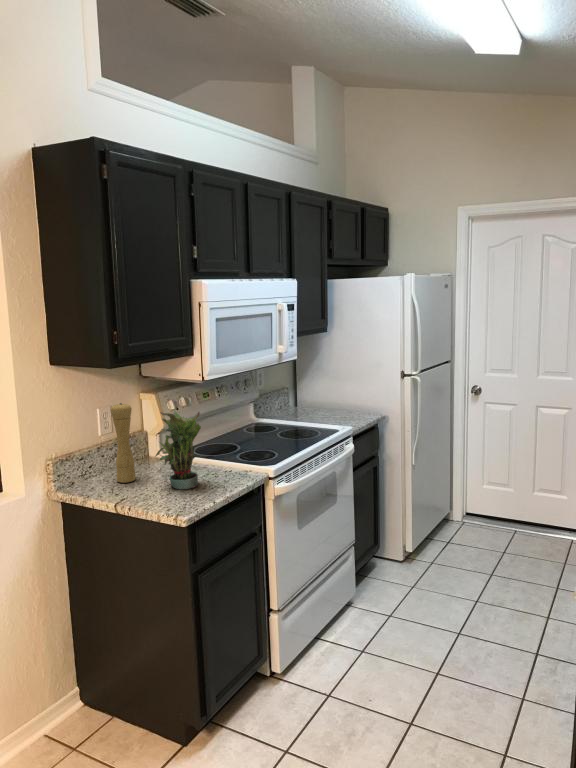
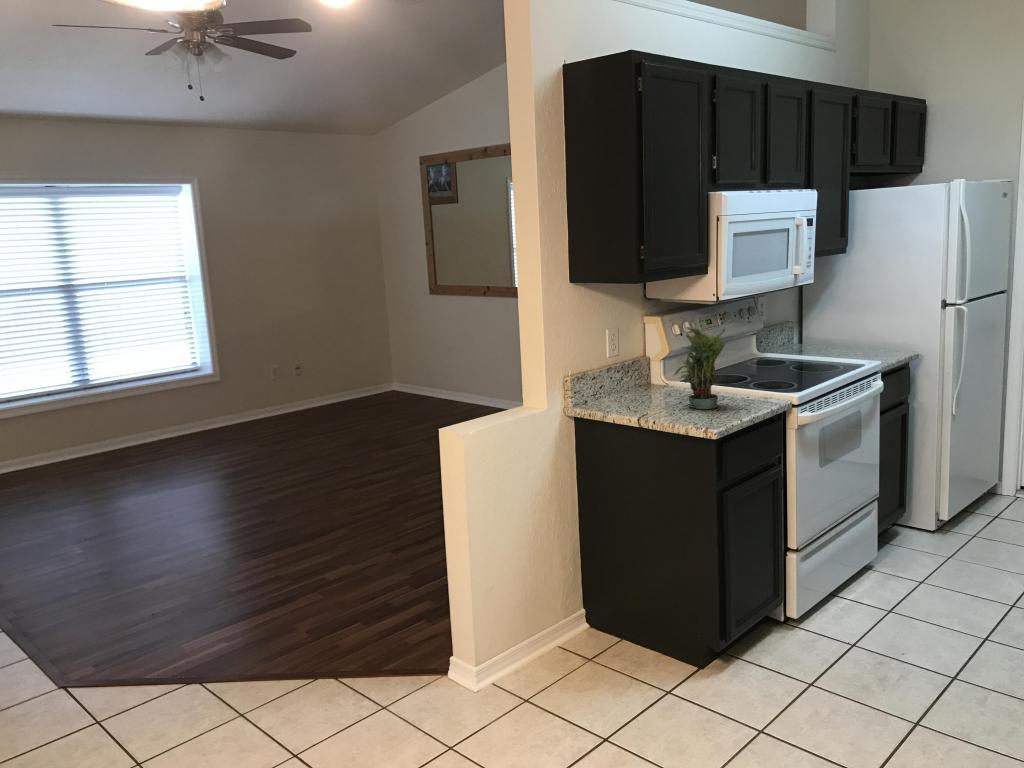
pepper mill: present [111,403,136,483] -> none [627,321,649,403]

